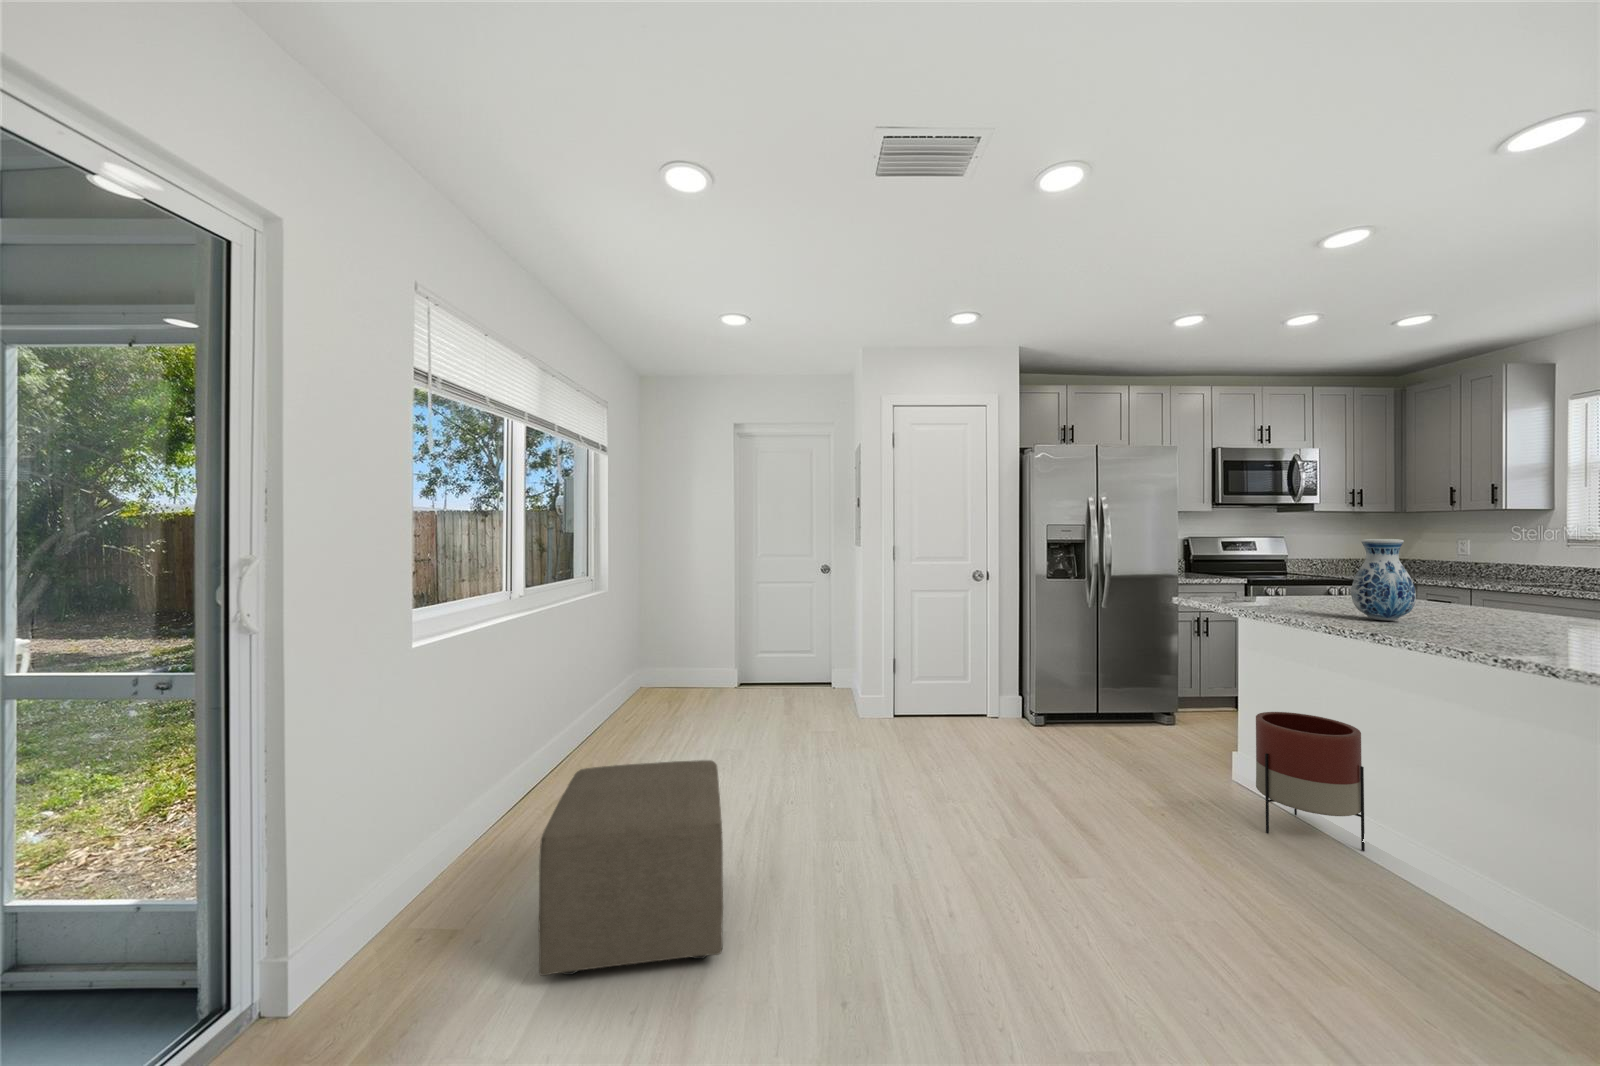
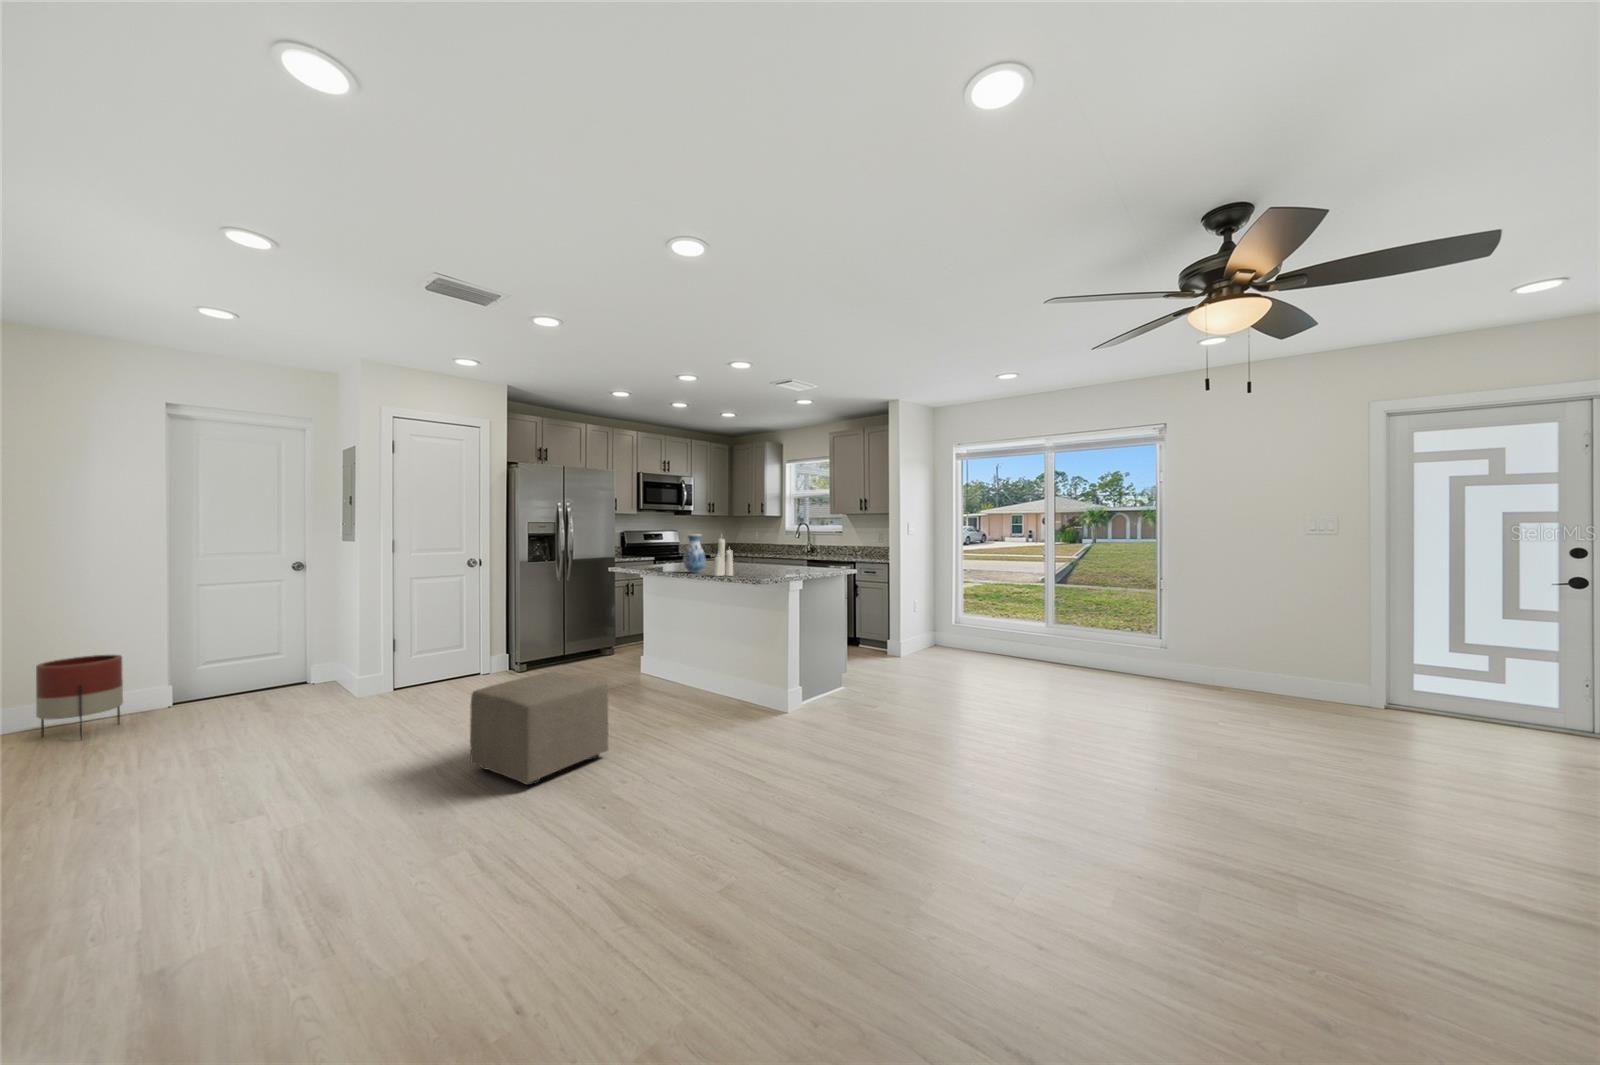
candle: none [1462,533,1533,640] -> present [714,539,733,576]
planter: present [1256,712,1365,851] -> present [36,655,123,739]
ottoman: present [538,760,723,976] -> present [470,672,608,785]

